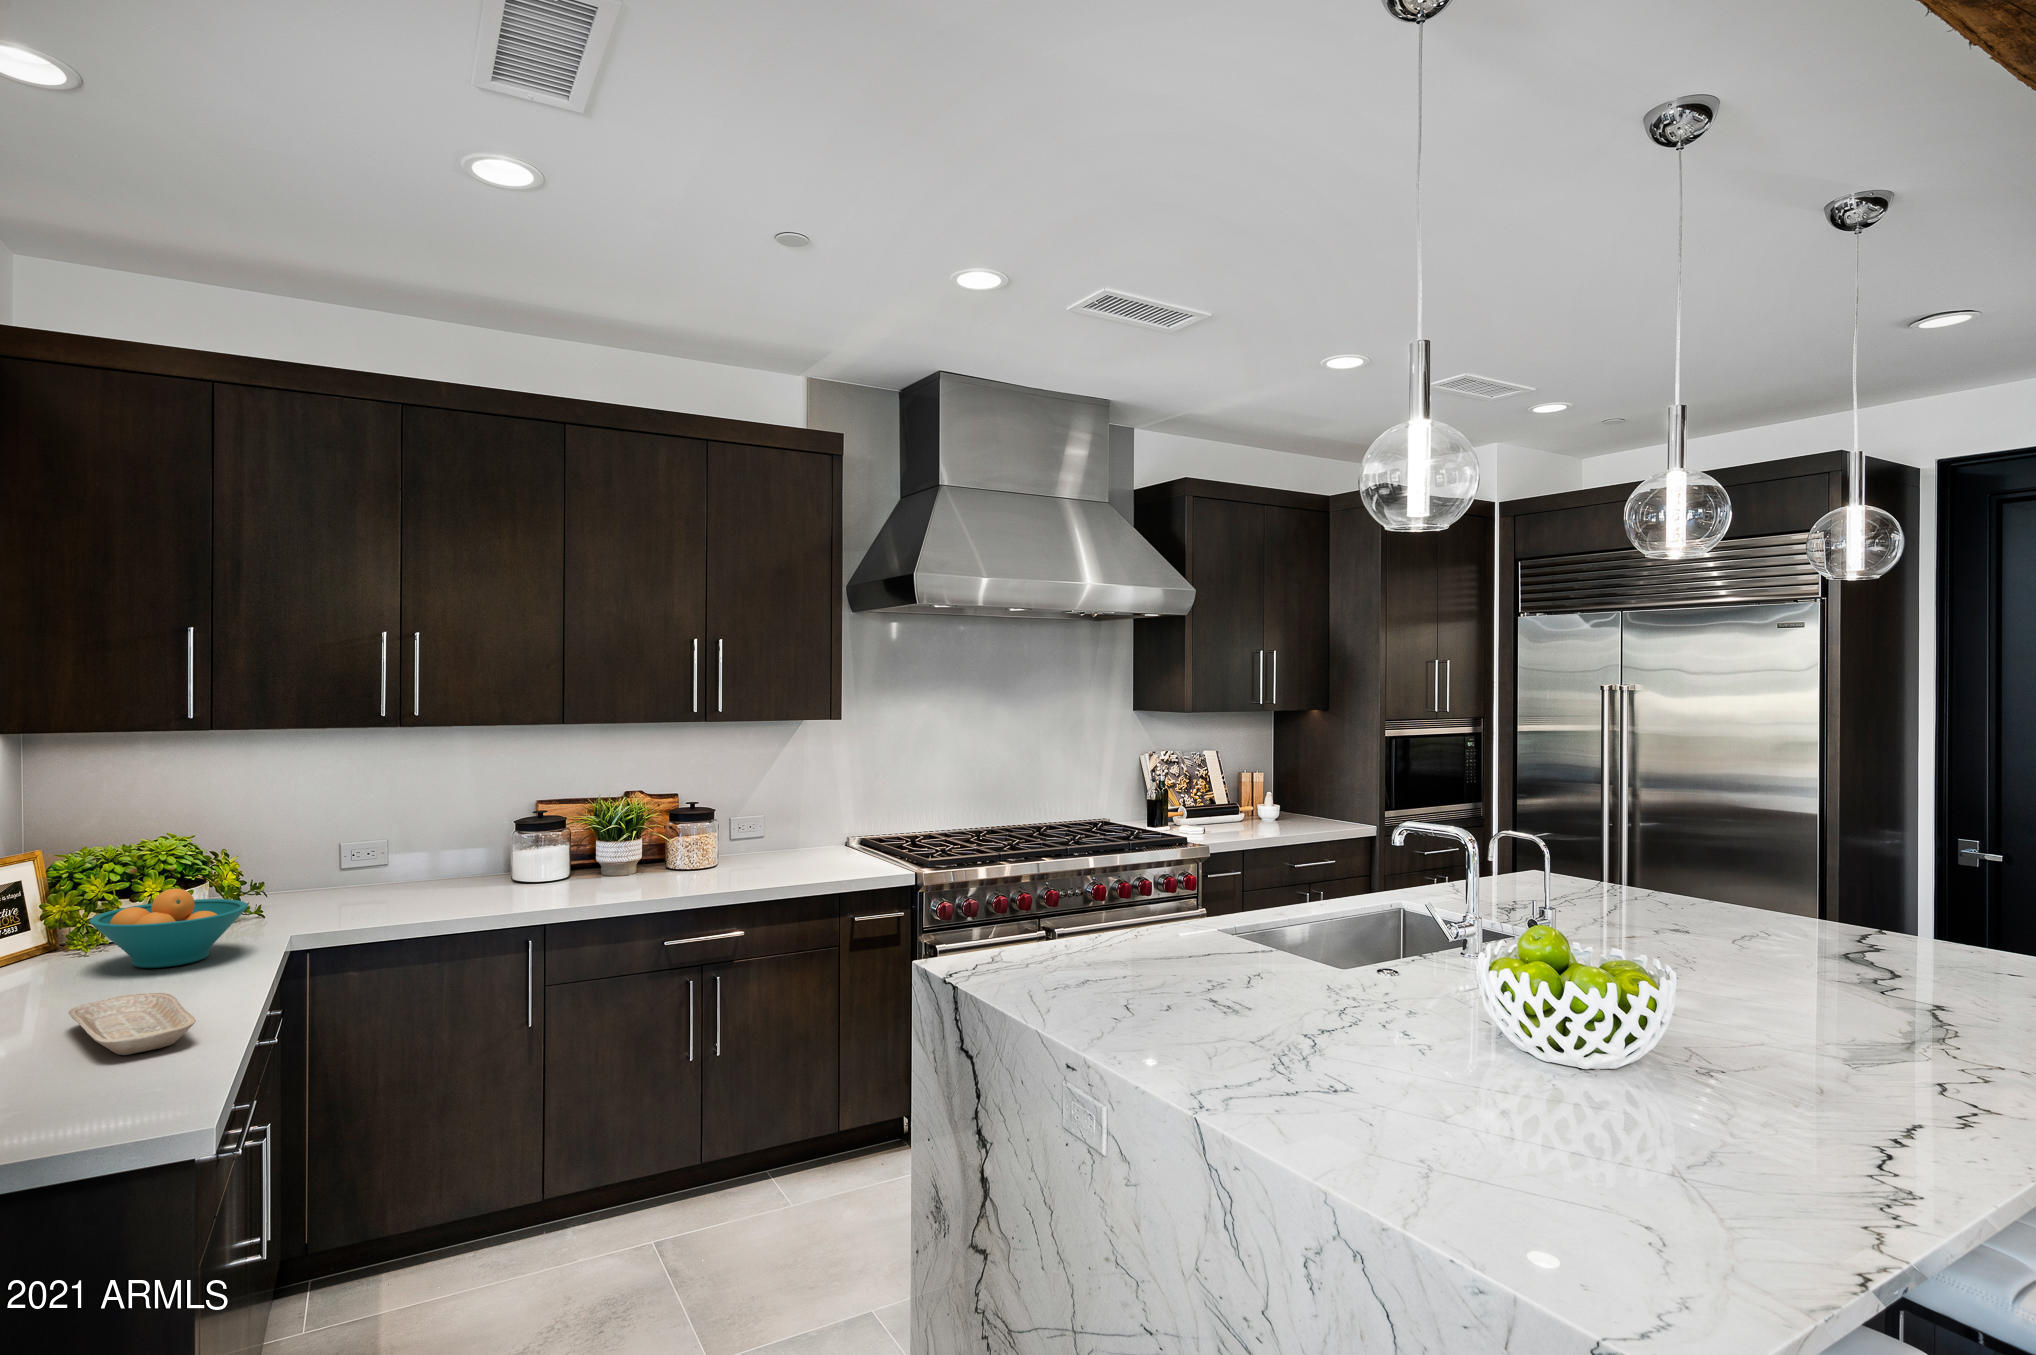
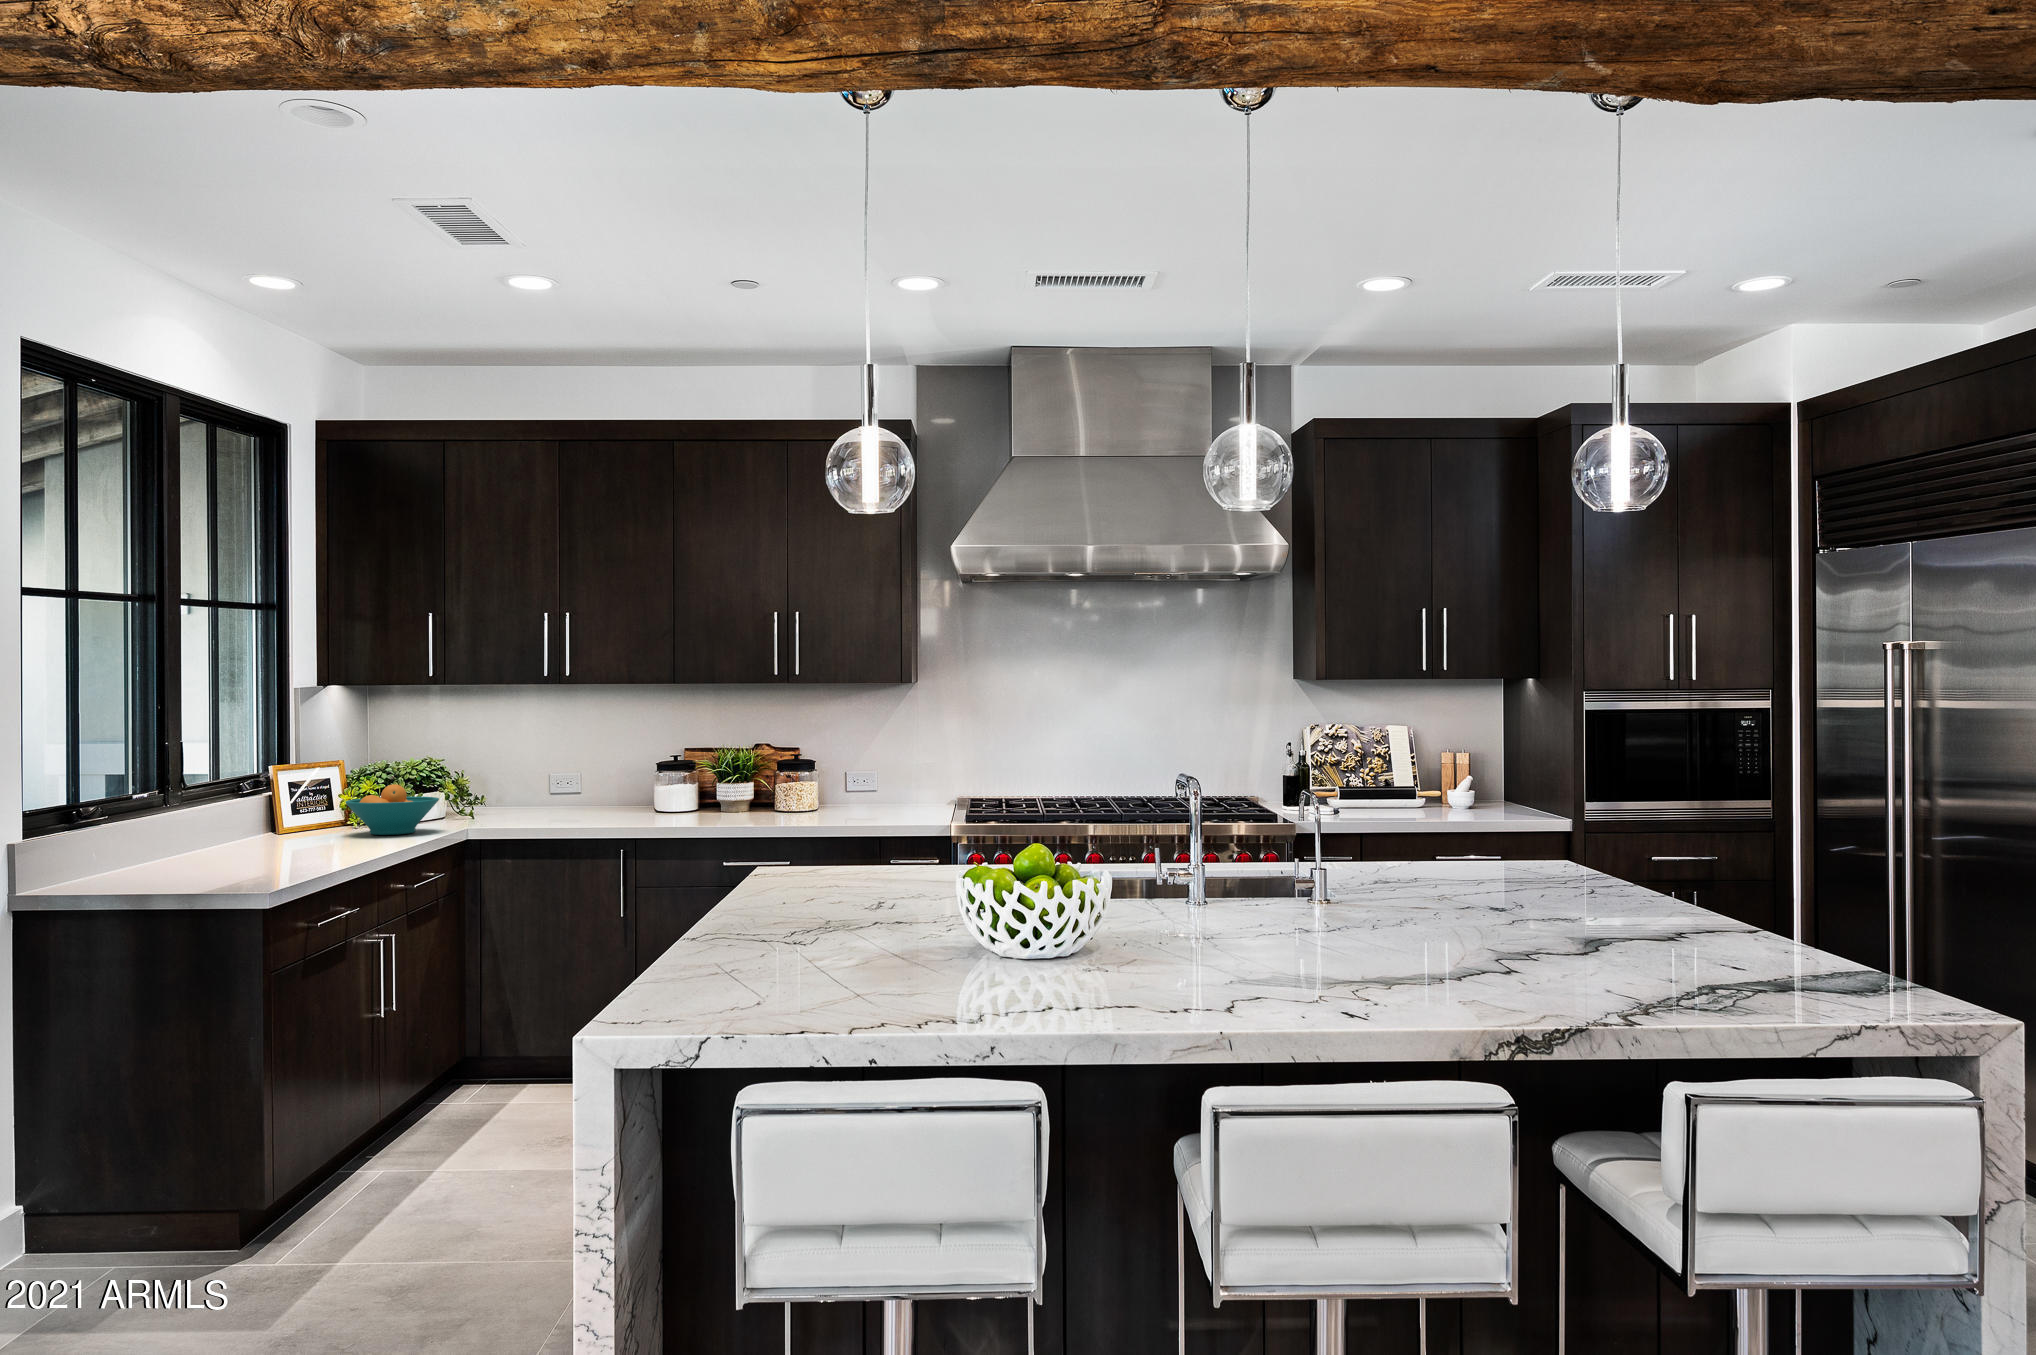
tray: present [69,993,196,1055] -> none [284,837,349,861]

